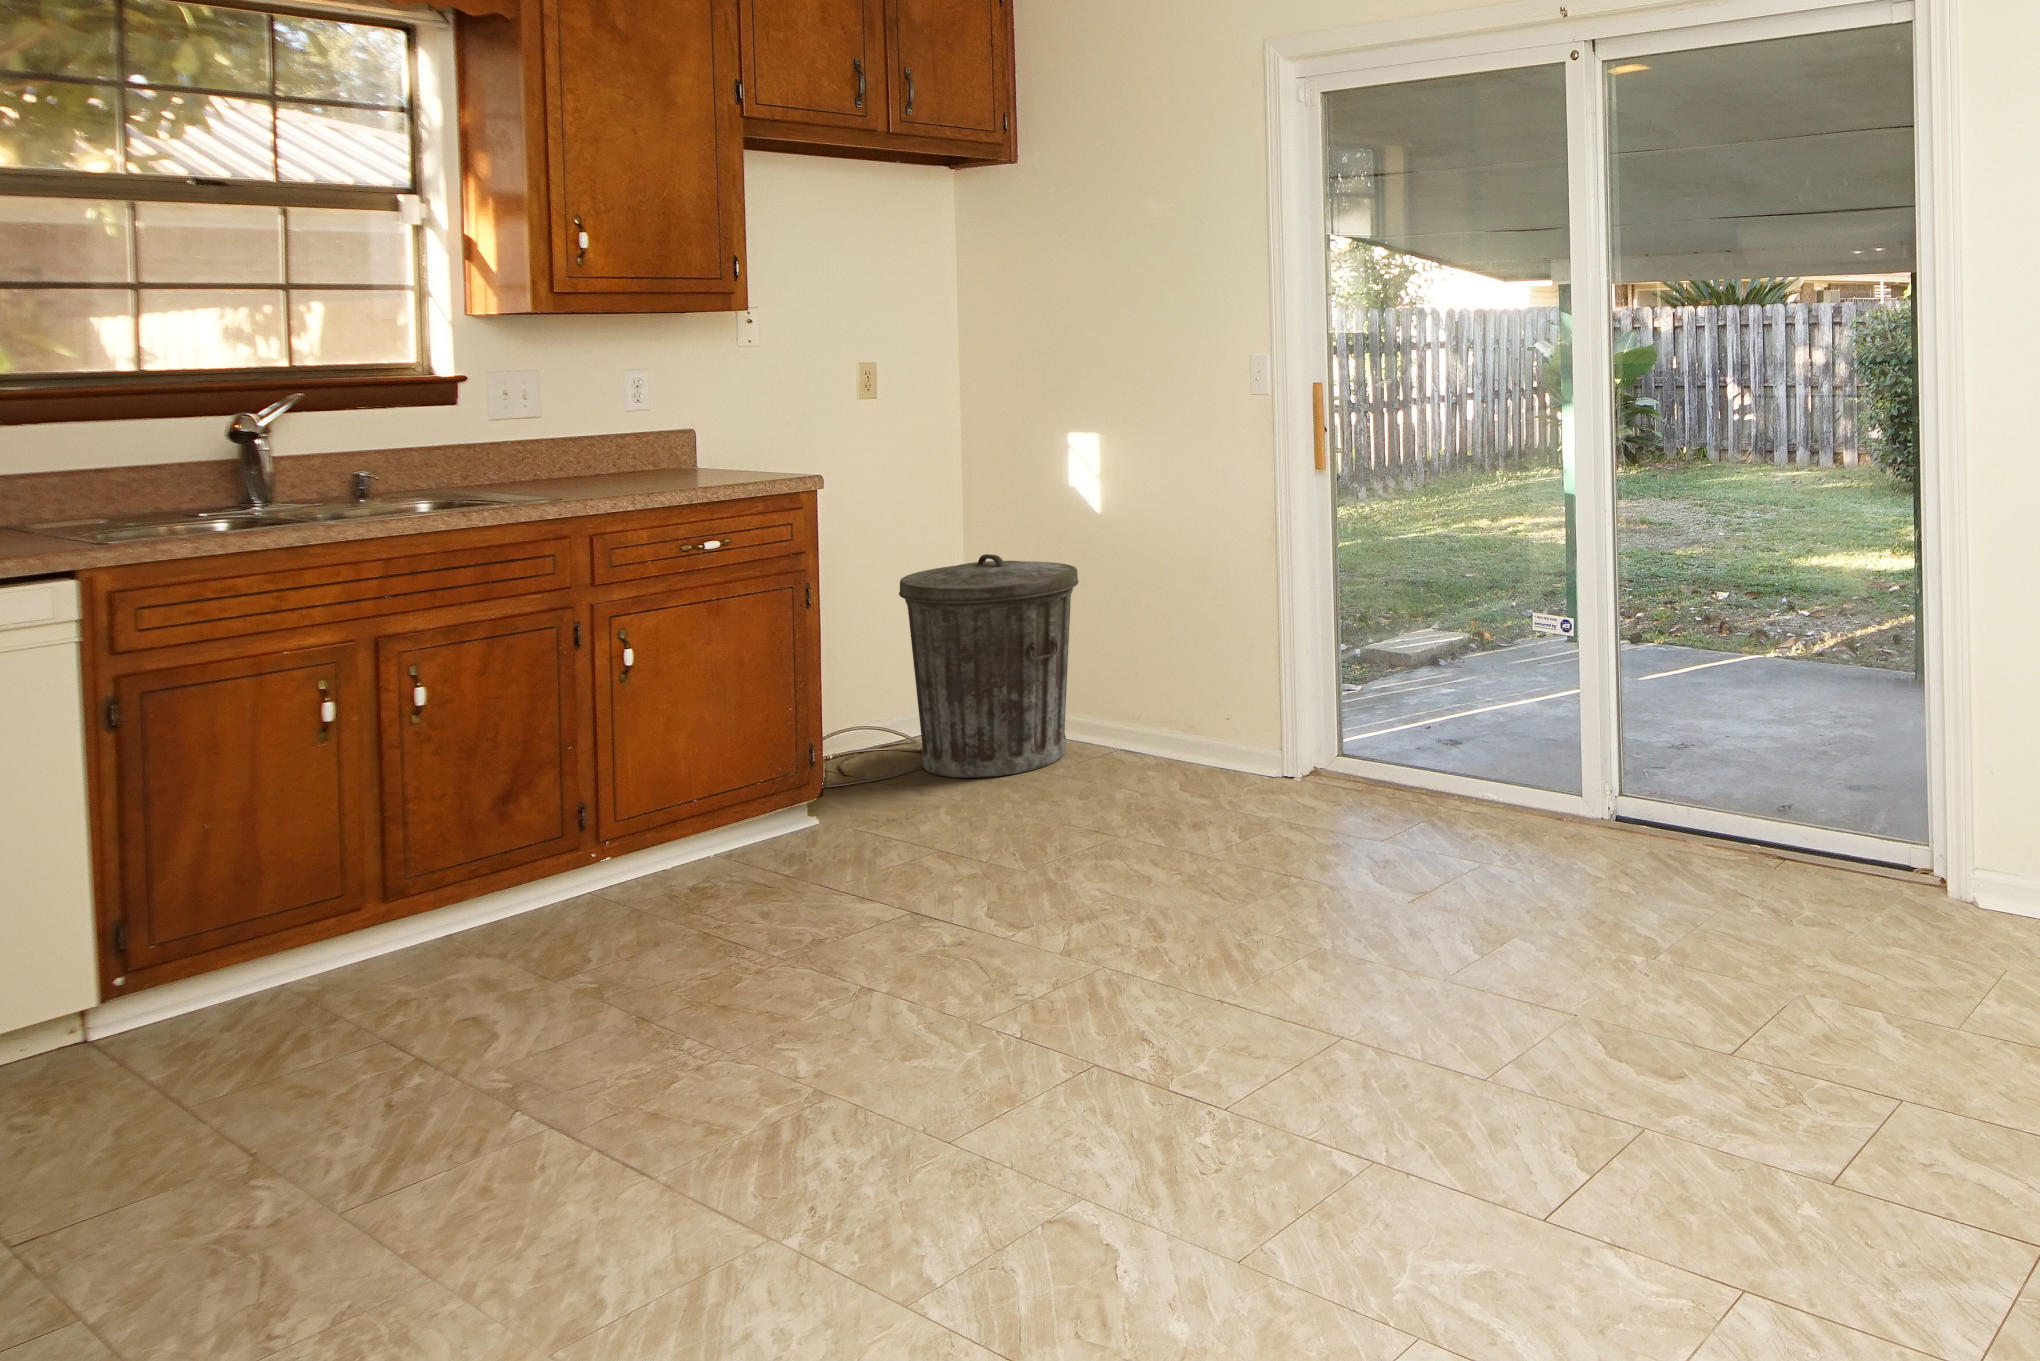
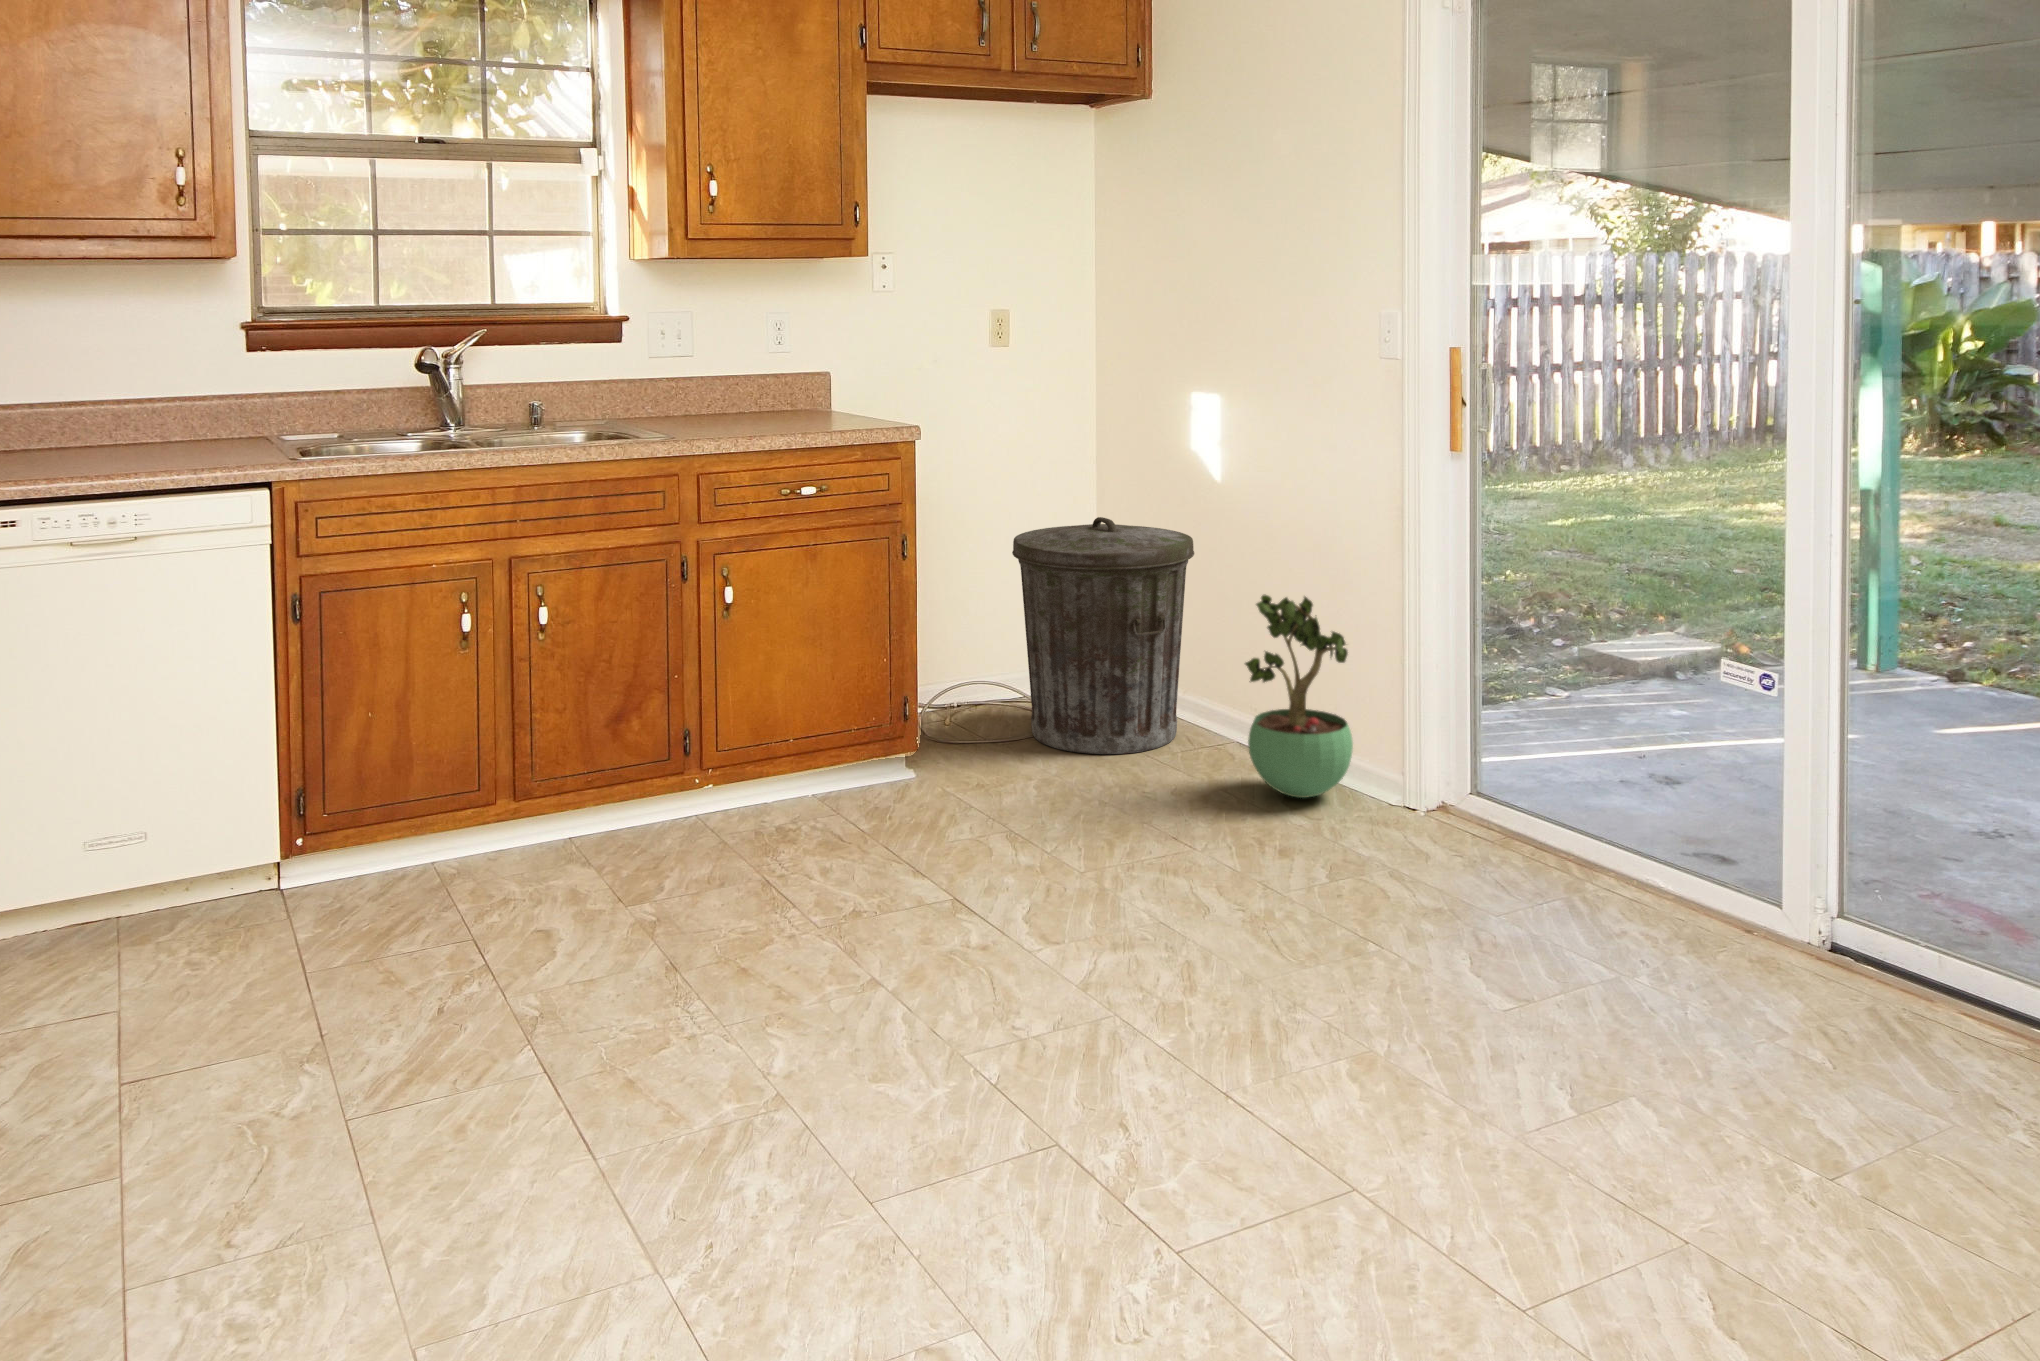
potted plant: none [1140,604,1240,783] -> present [1245,595,1353,798]

